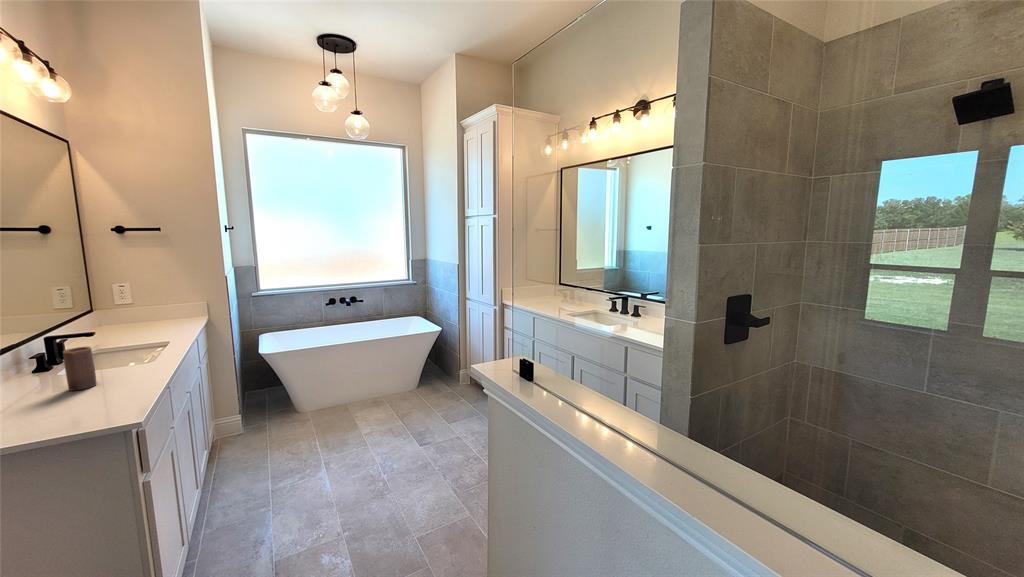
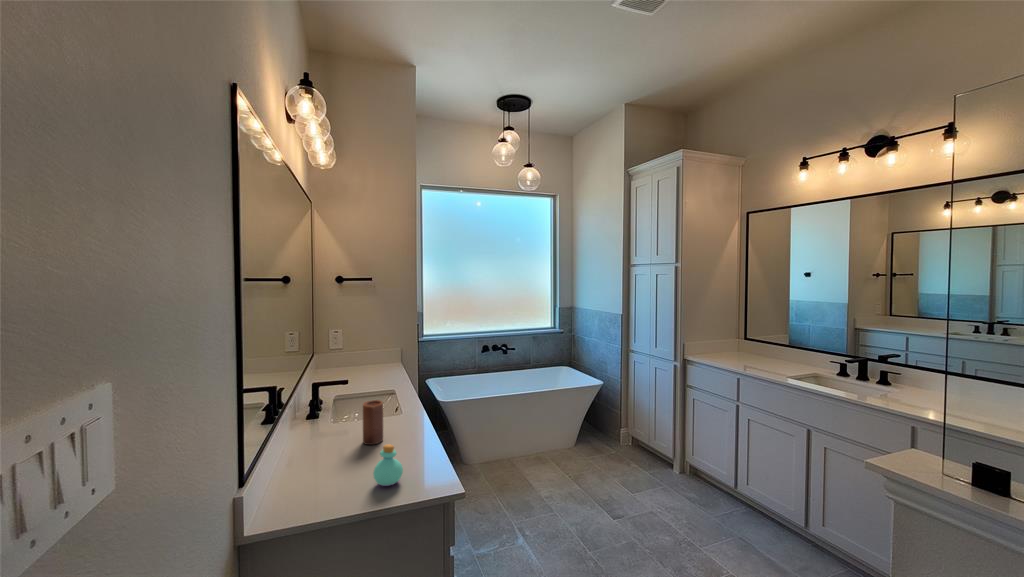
perfume bottle: none [29,385,71,425] -> present [373,444,403,486]

